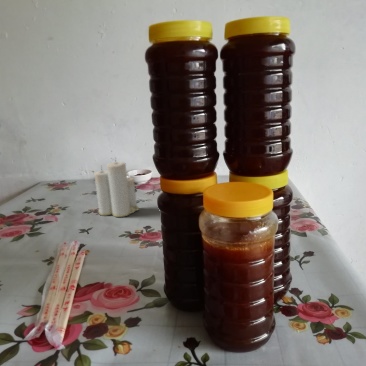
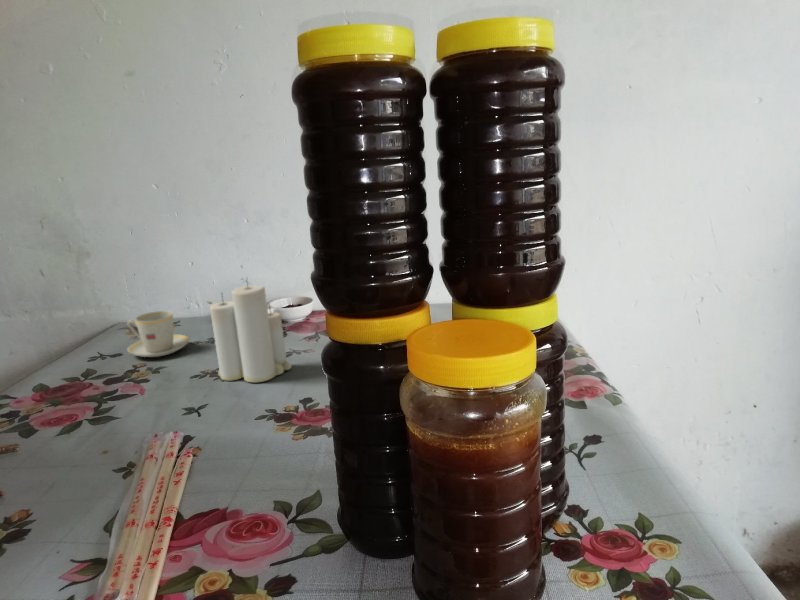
teacup: none [47,175,82,201] -> present [127,311,189,357]

